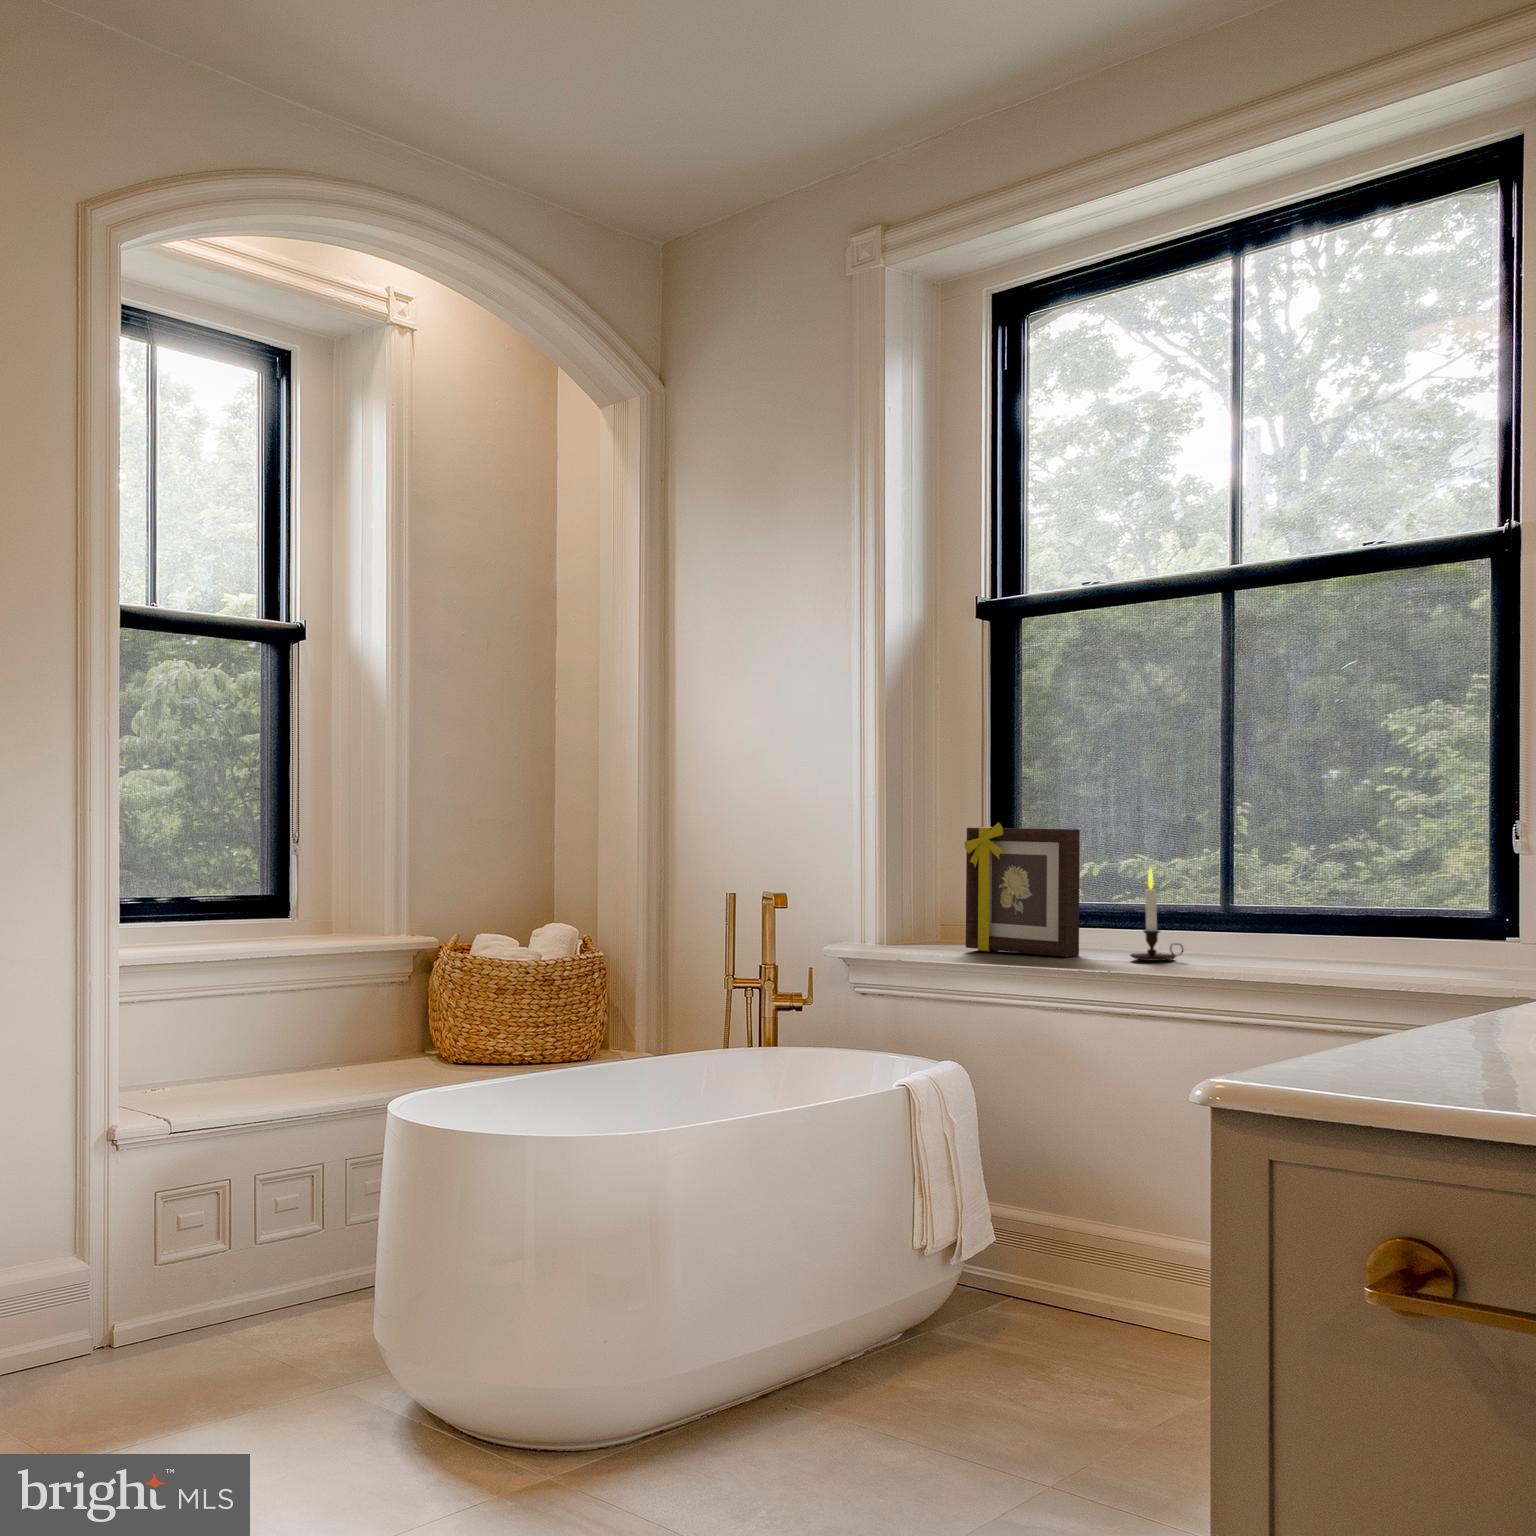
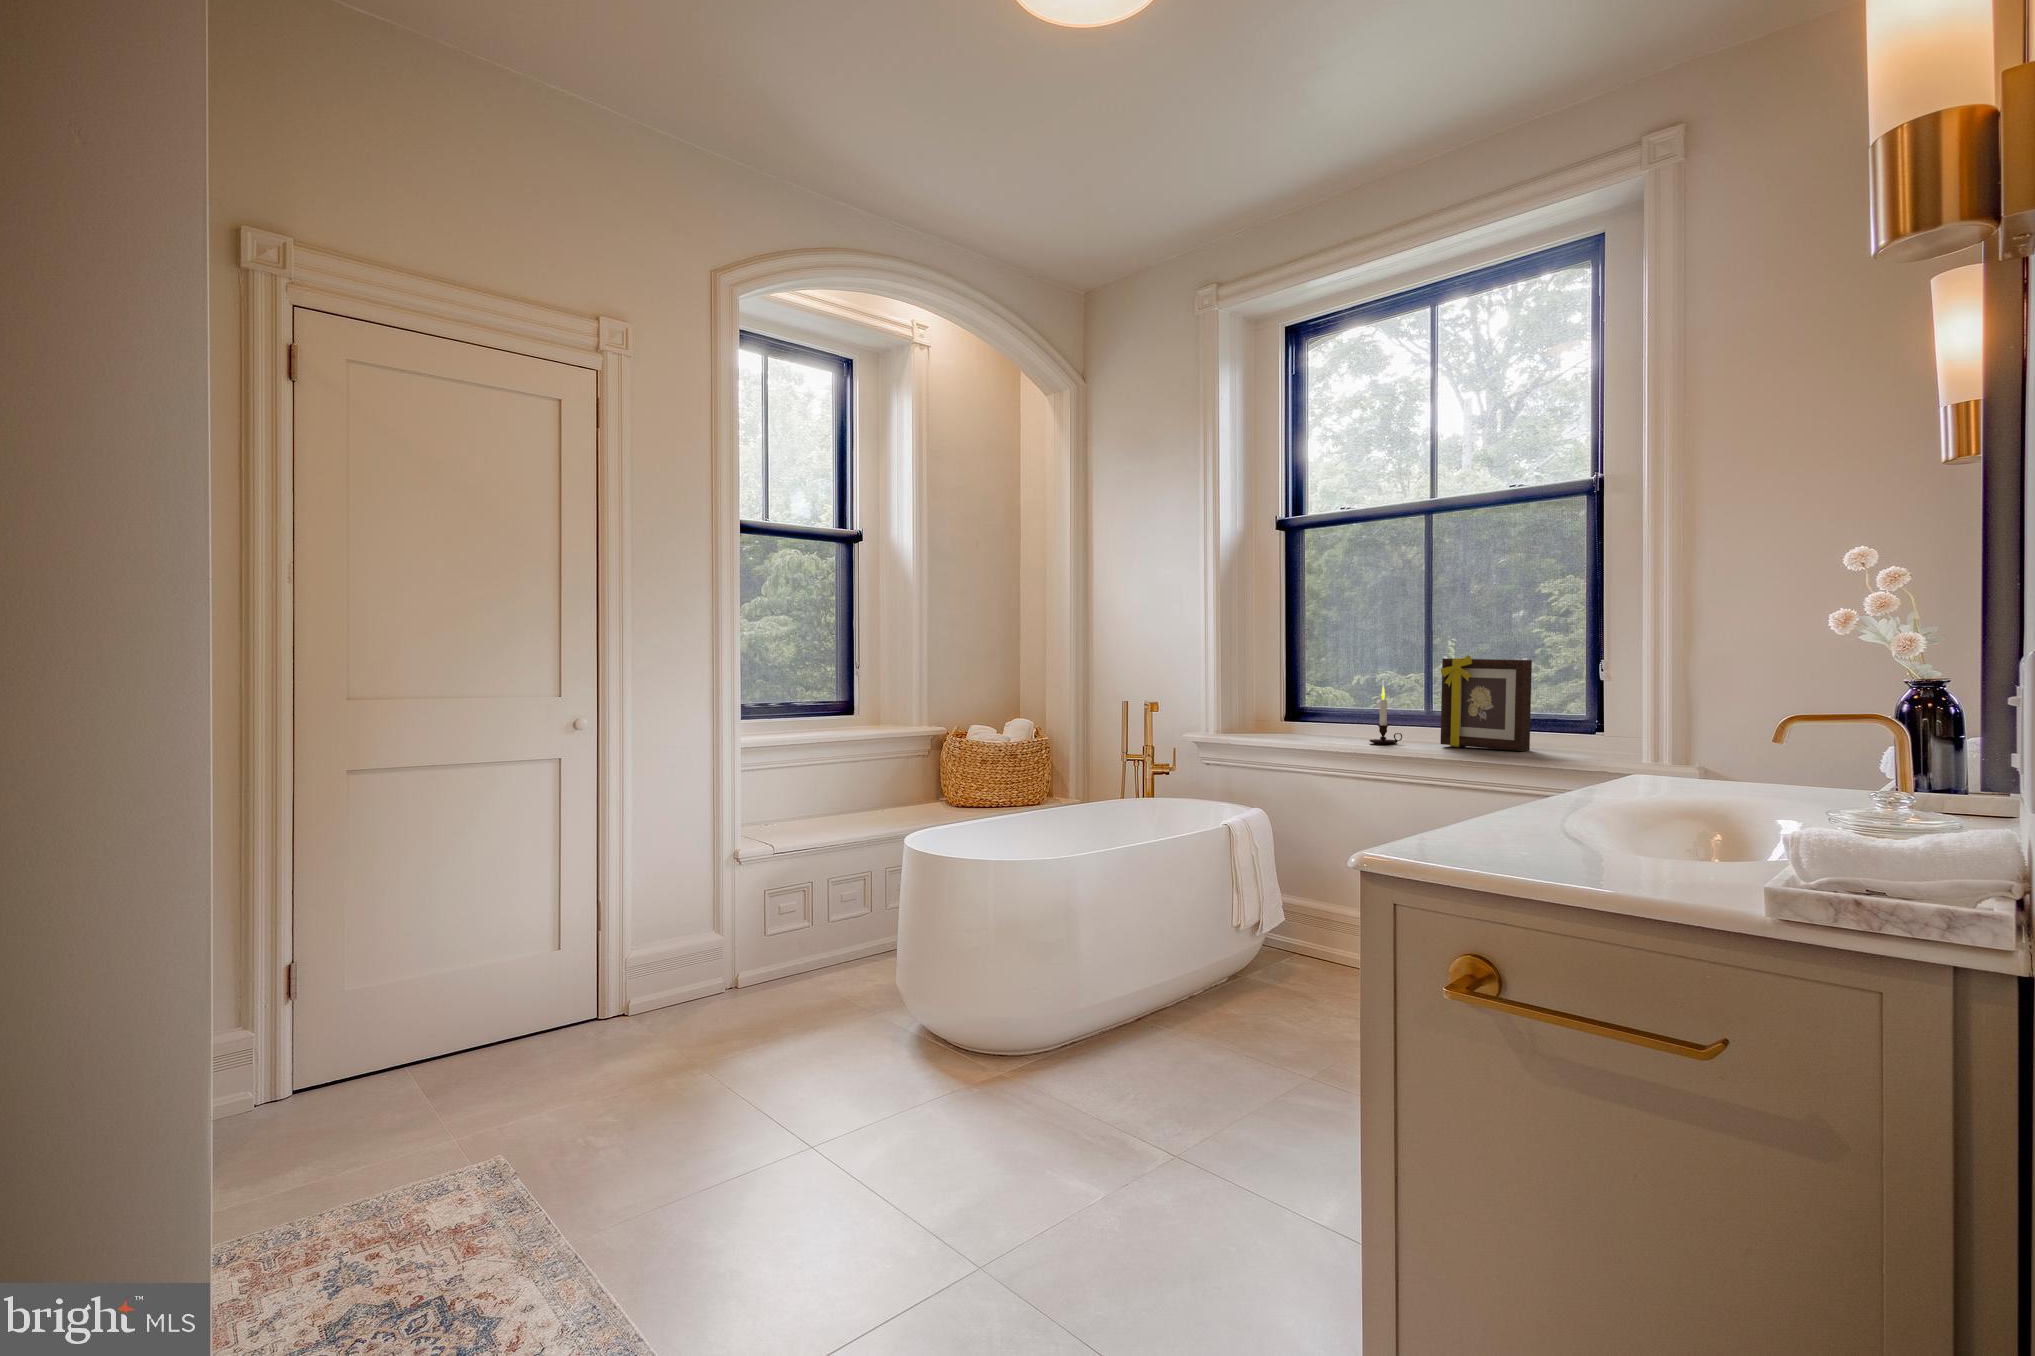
picture frame: present [964,823,1080,957] -> present [1440,655,1532,751]

